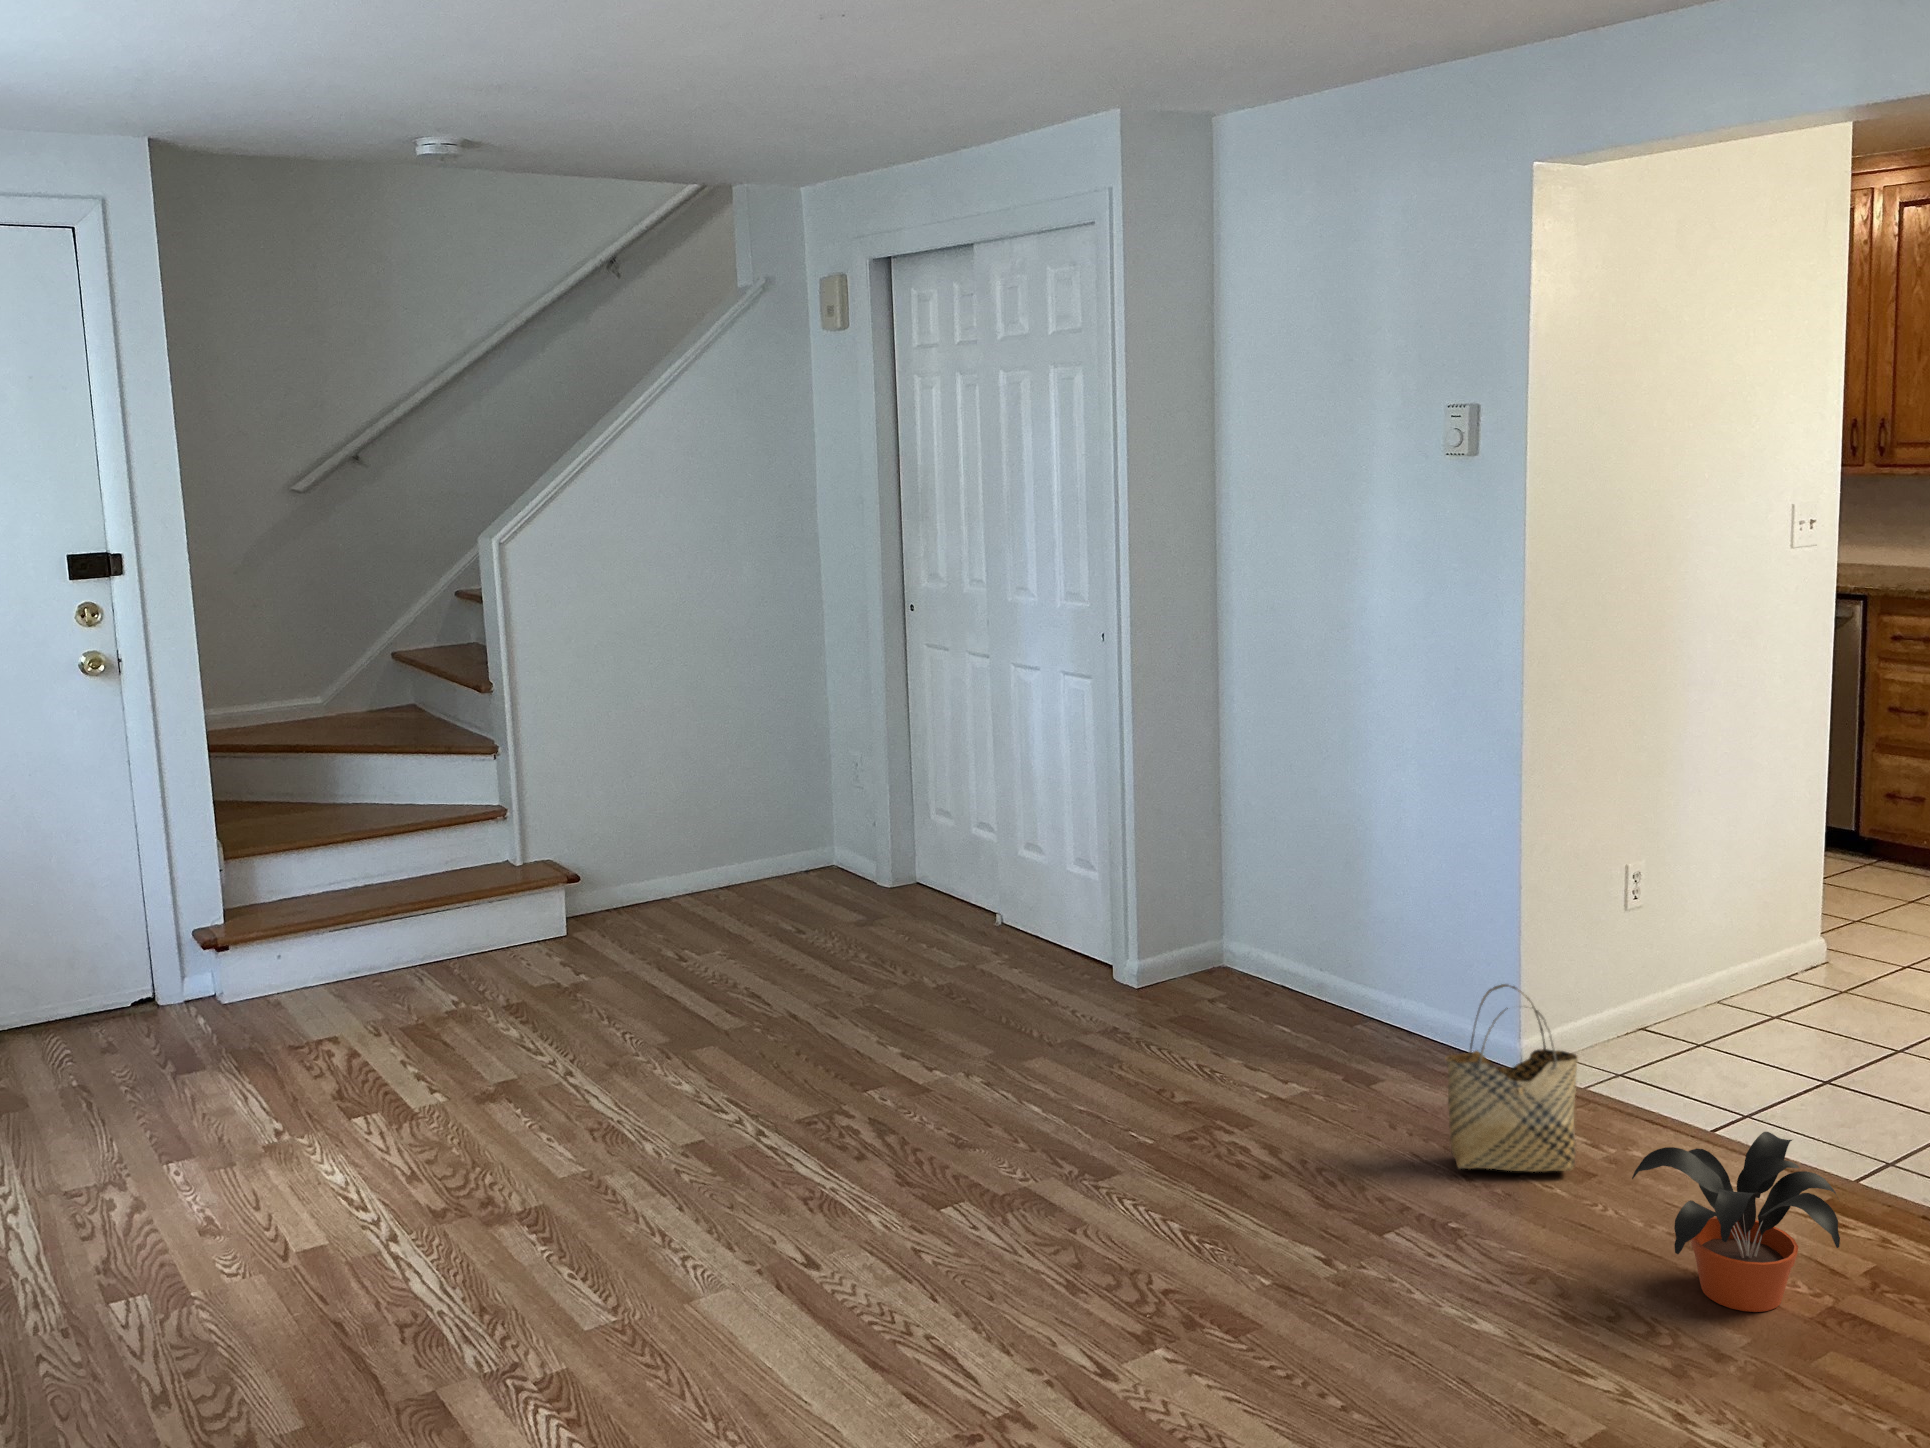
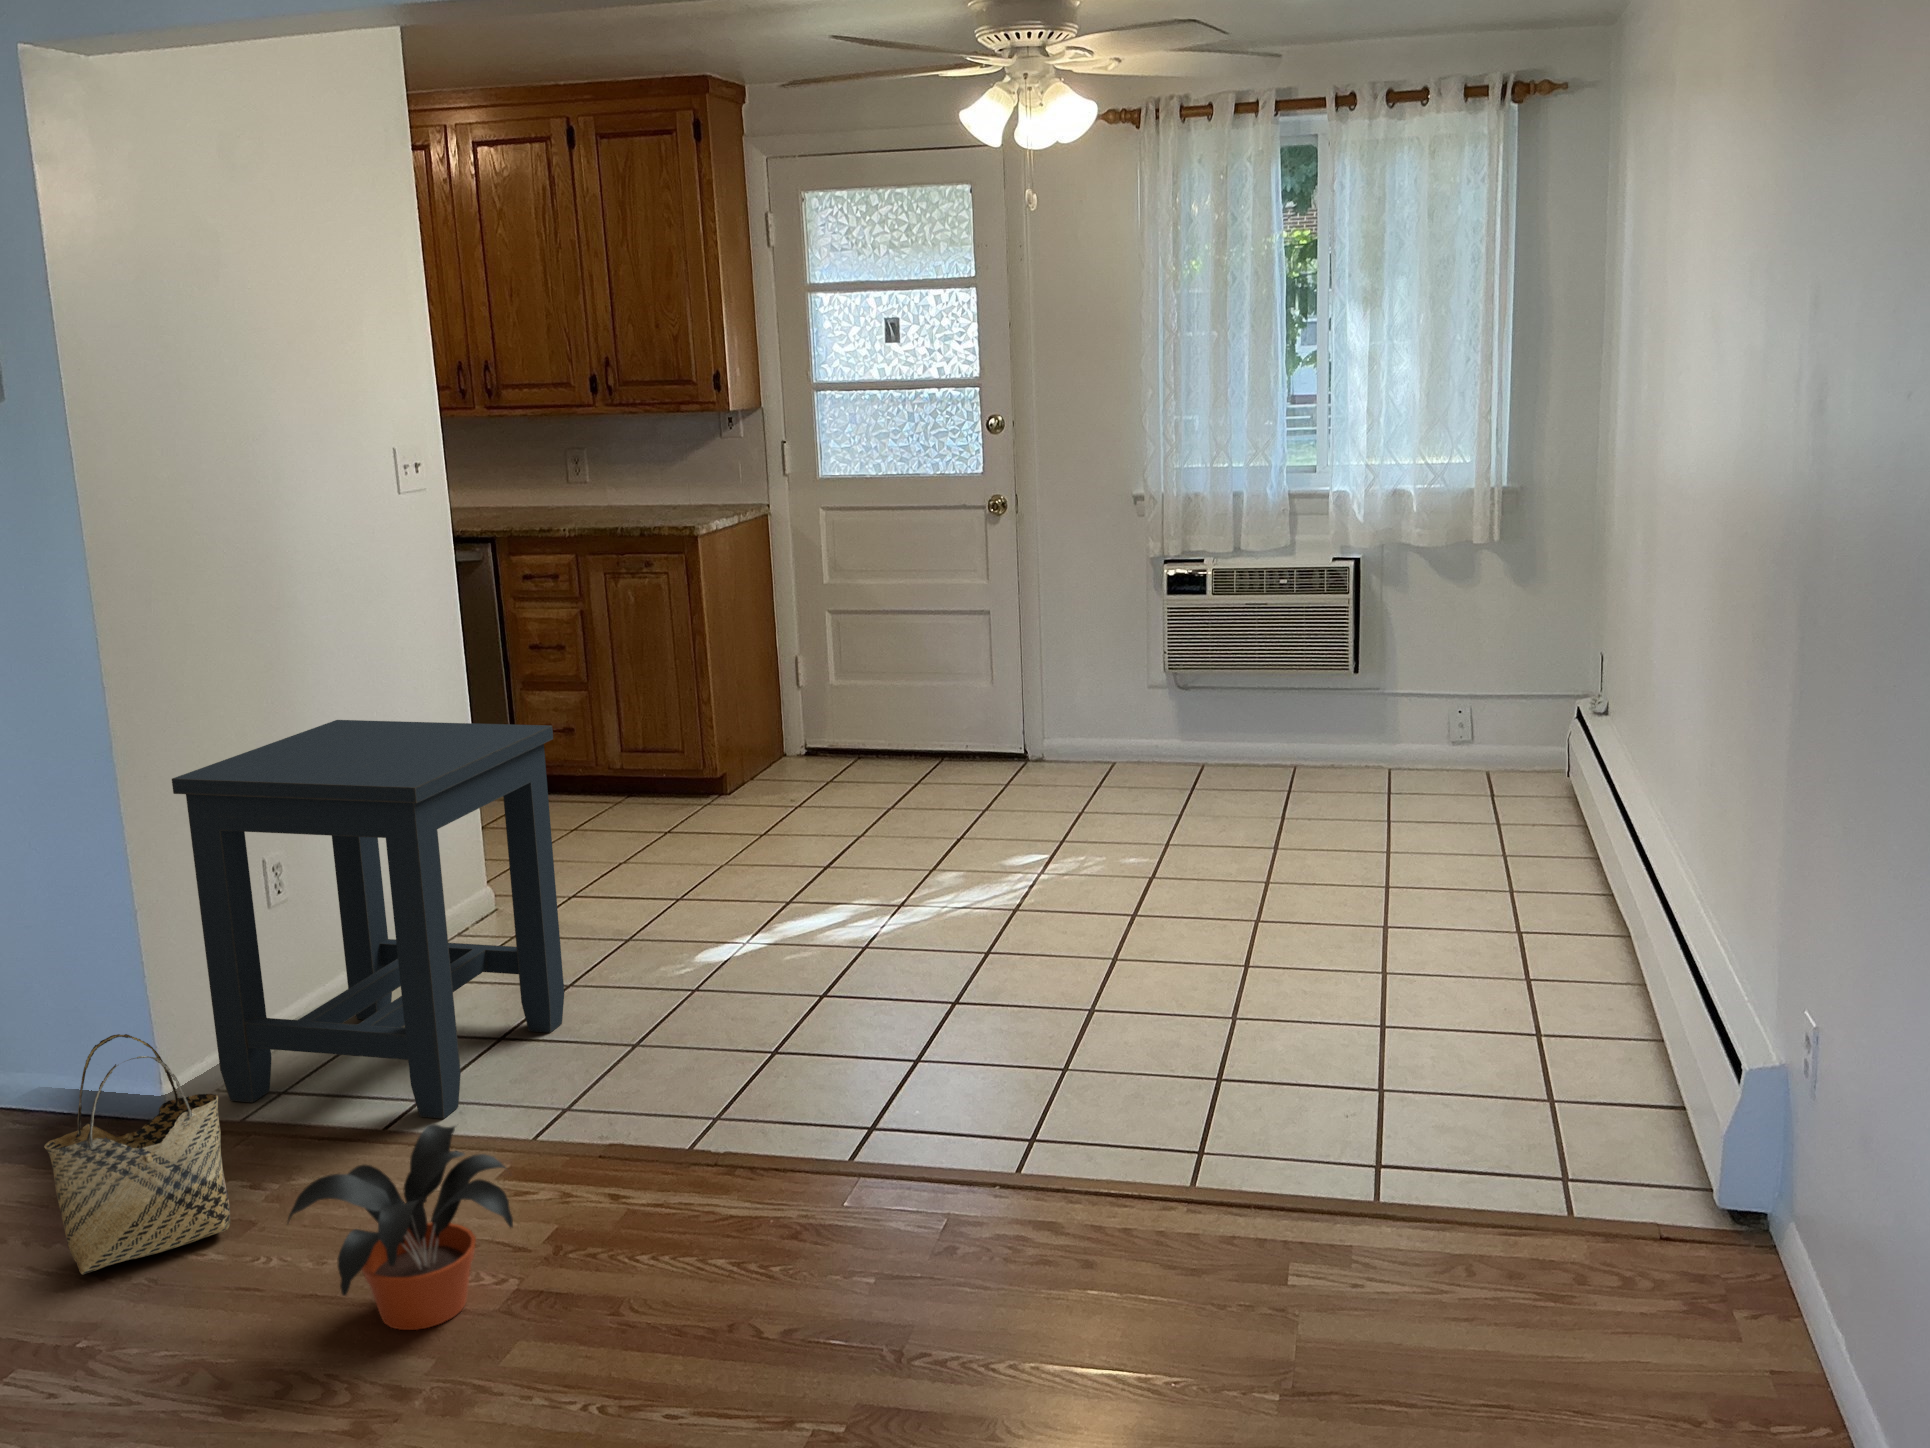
side table: none [1566,753,1923,1136] -> present [172,720,564,1119]

